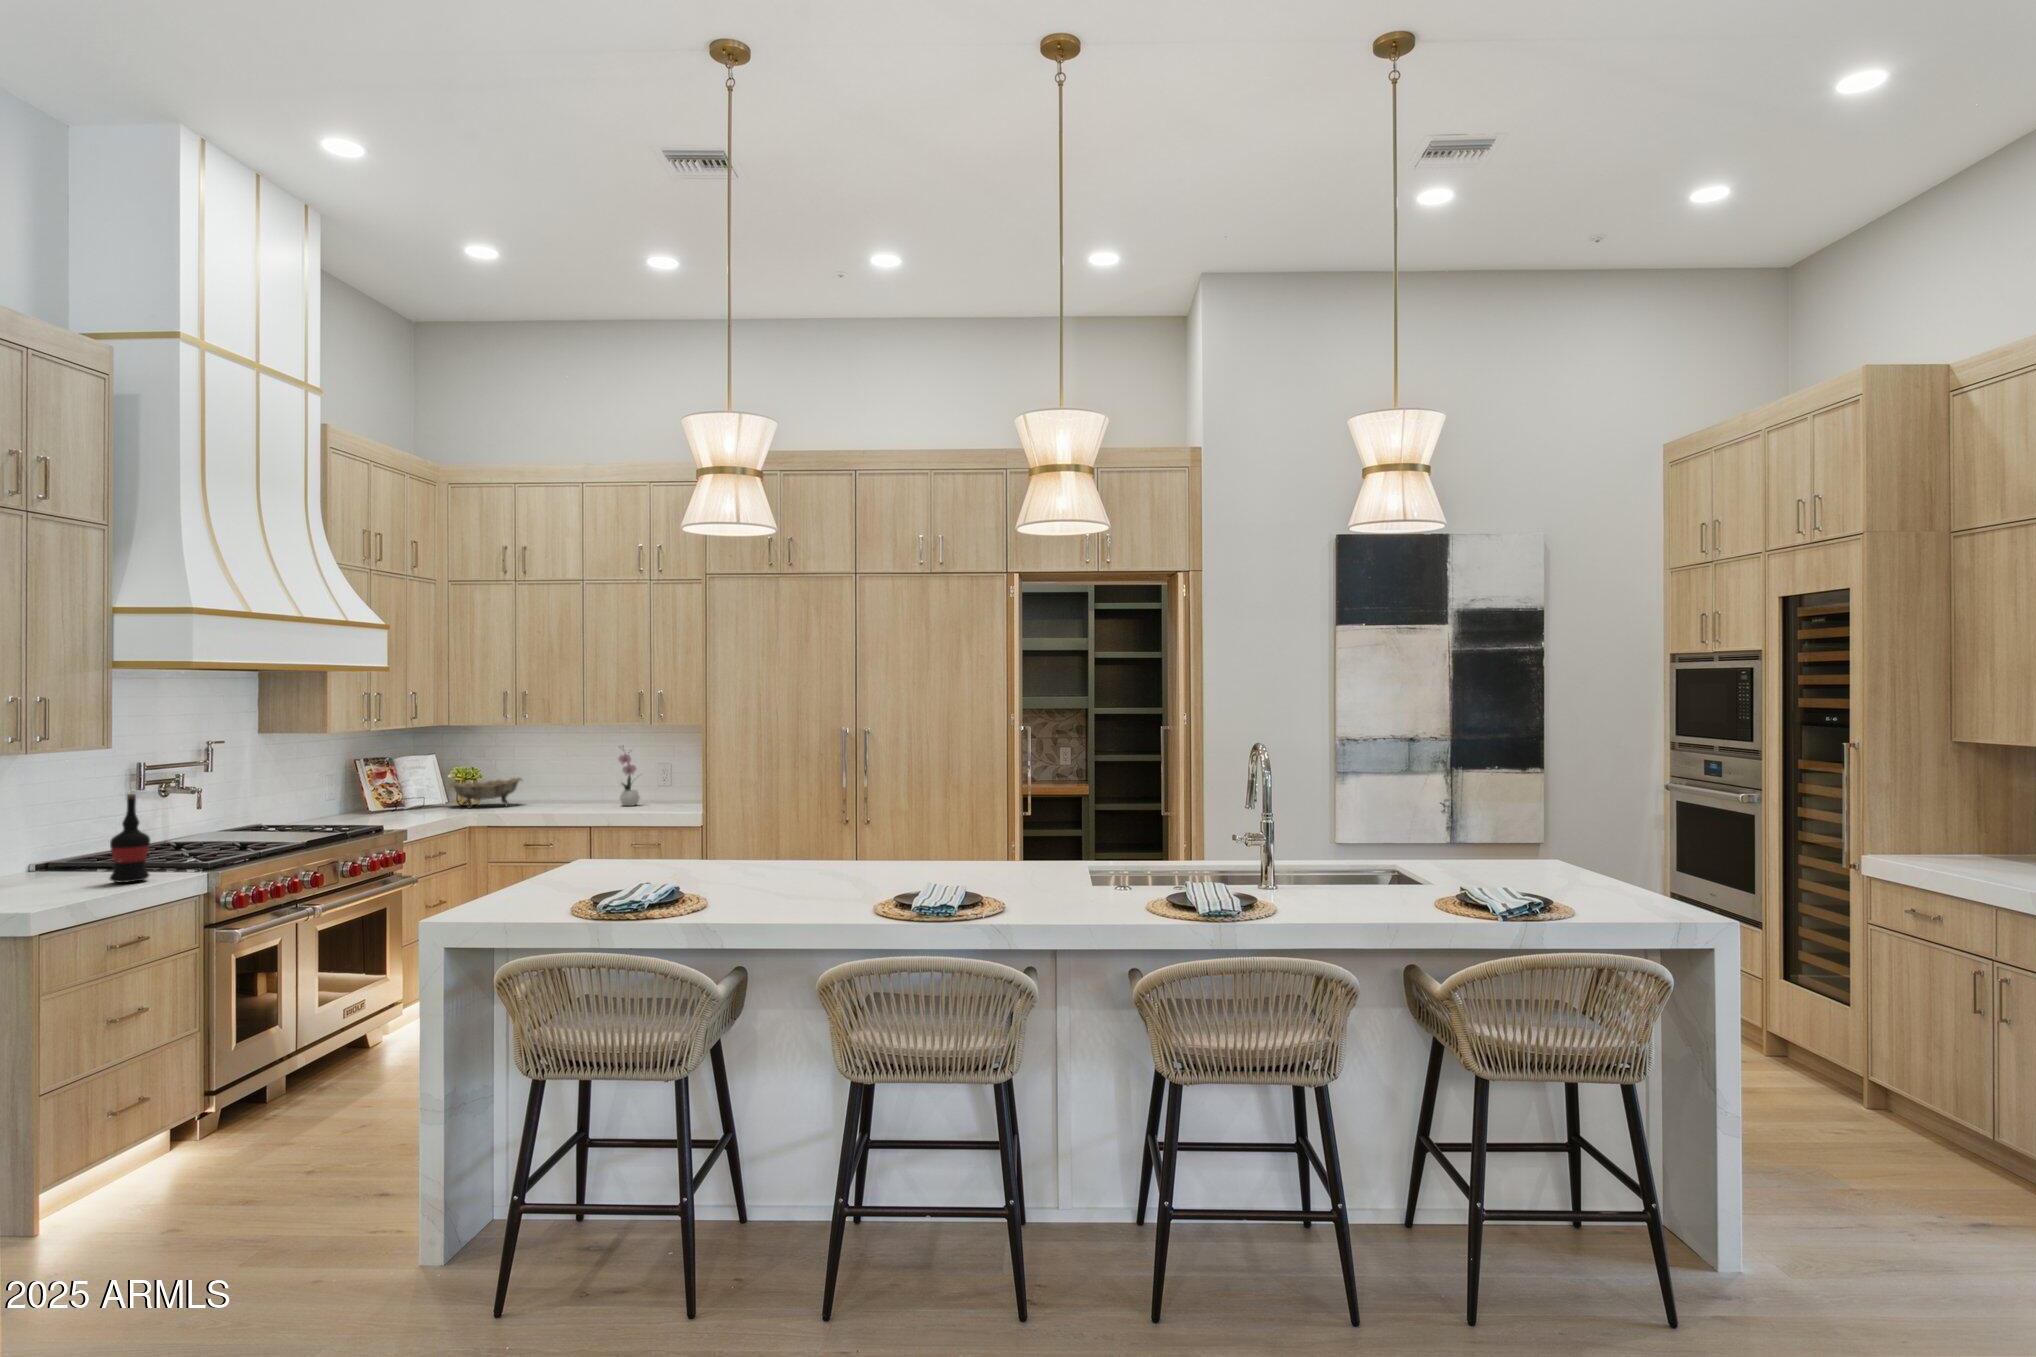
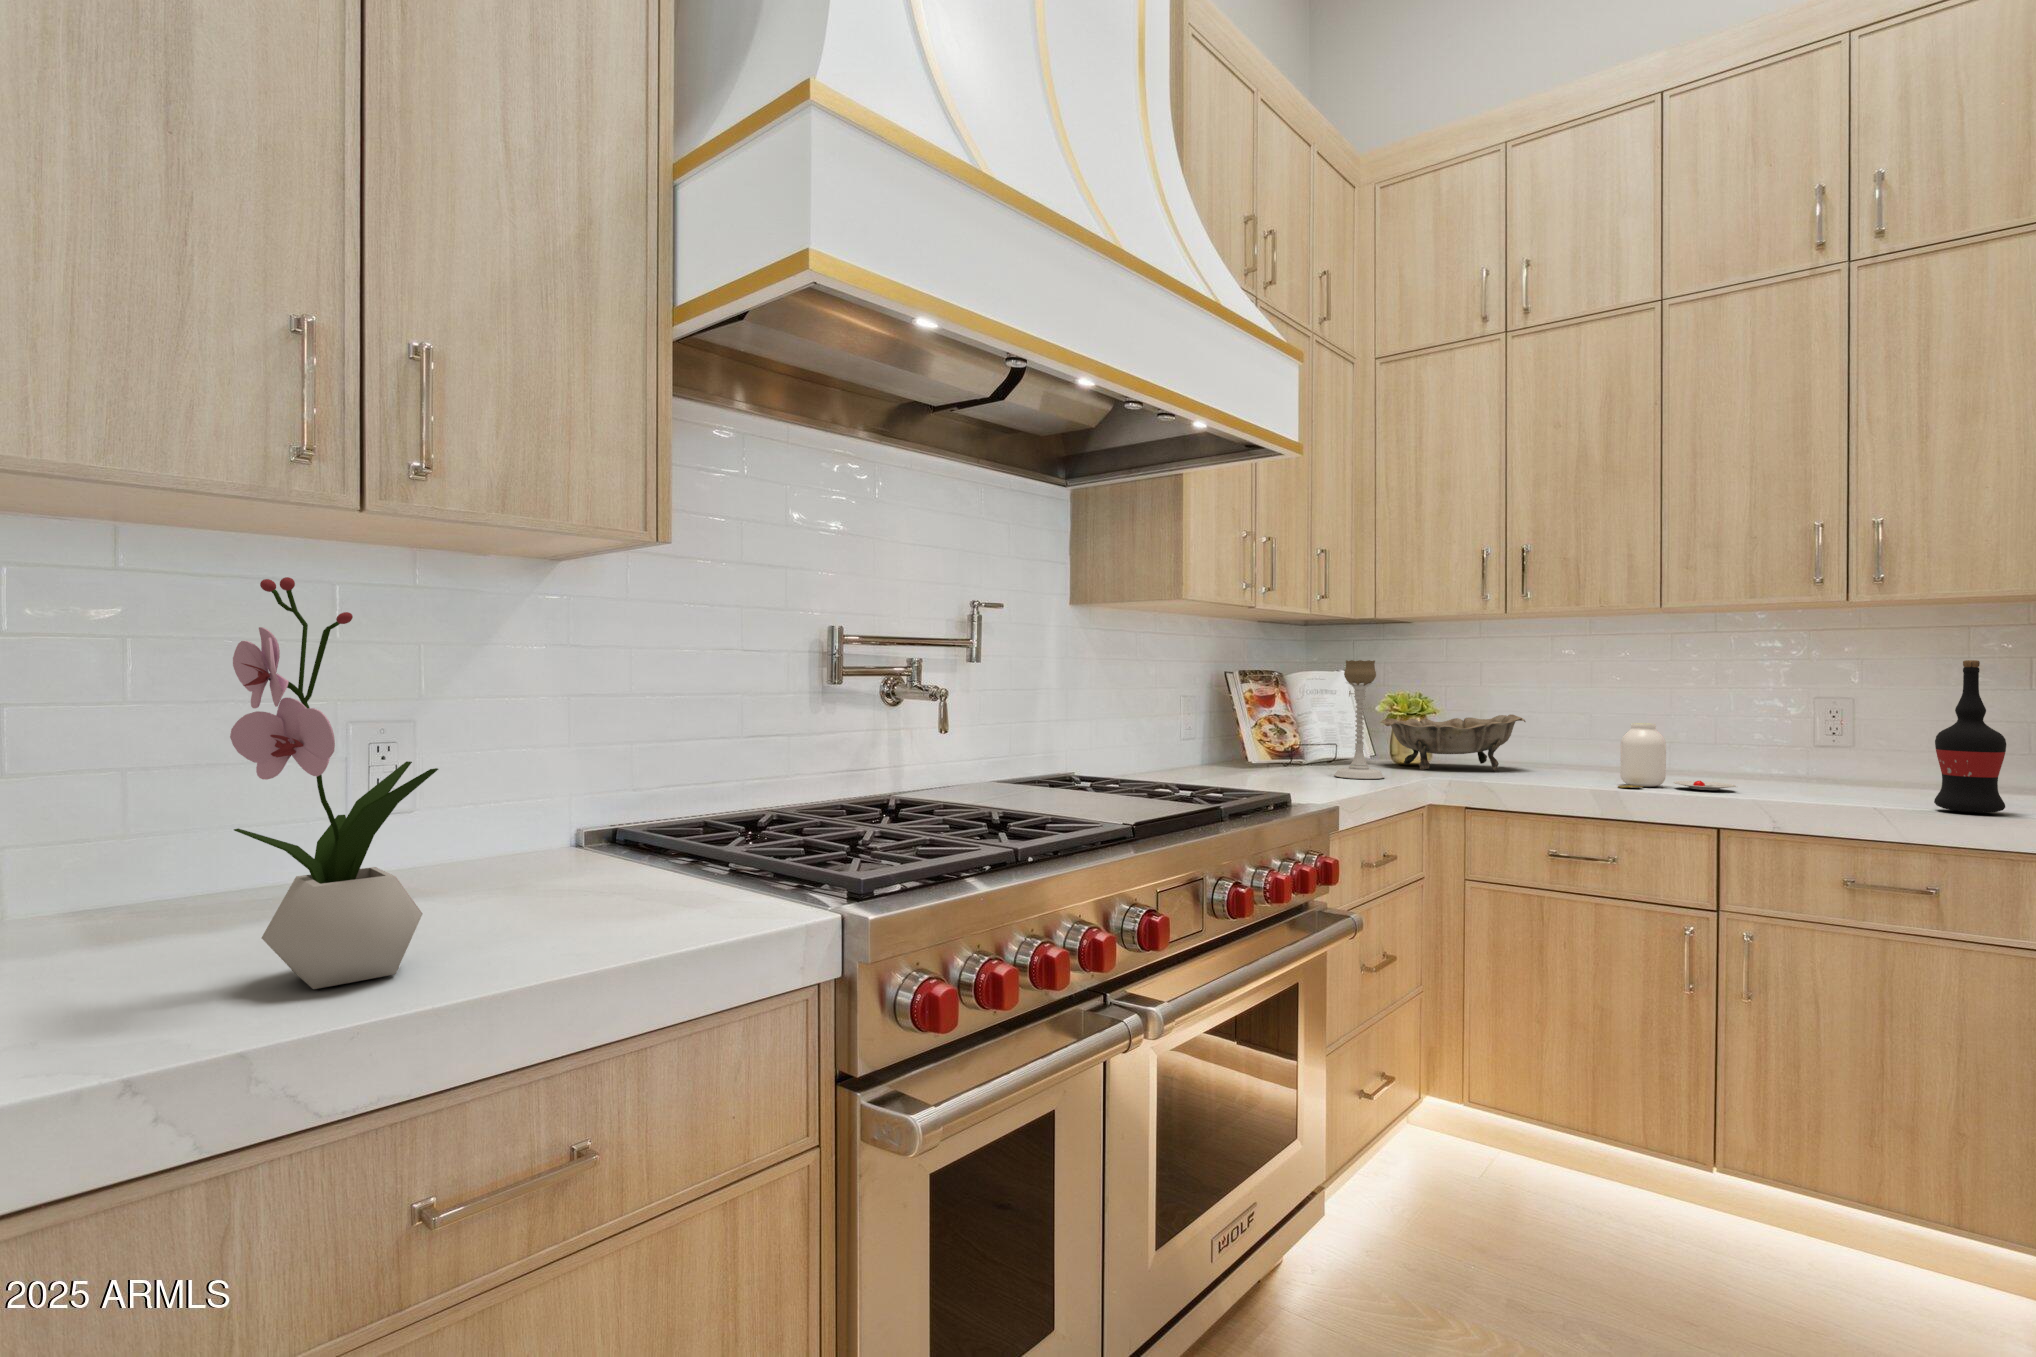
flower arrangement: present [619,750,640,806] -> present [230,577,438,989]
candle holder: none [415,757,442,816] -> present [1334,660,1384,779]
jar: none [550,782,599,811] -> present [1618,723,1736,790]
wine bottle: present [110,794,150,883] -> present [1934,660,2006,813]

